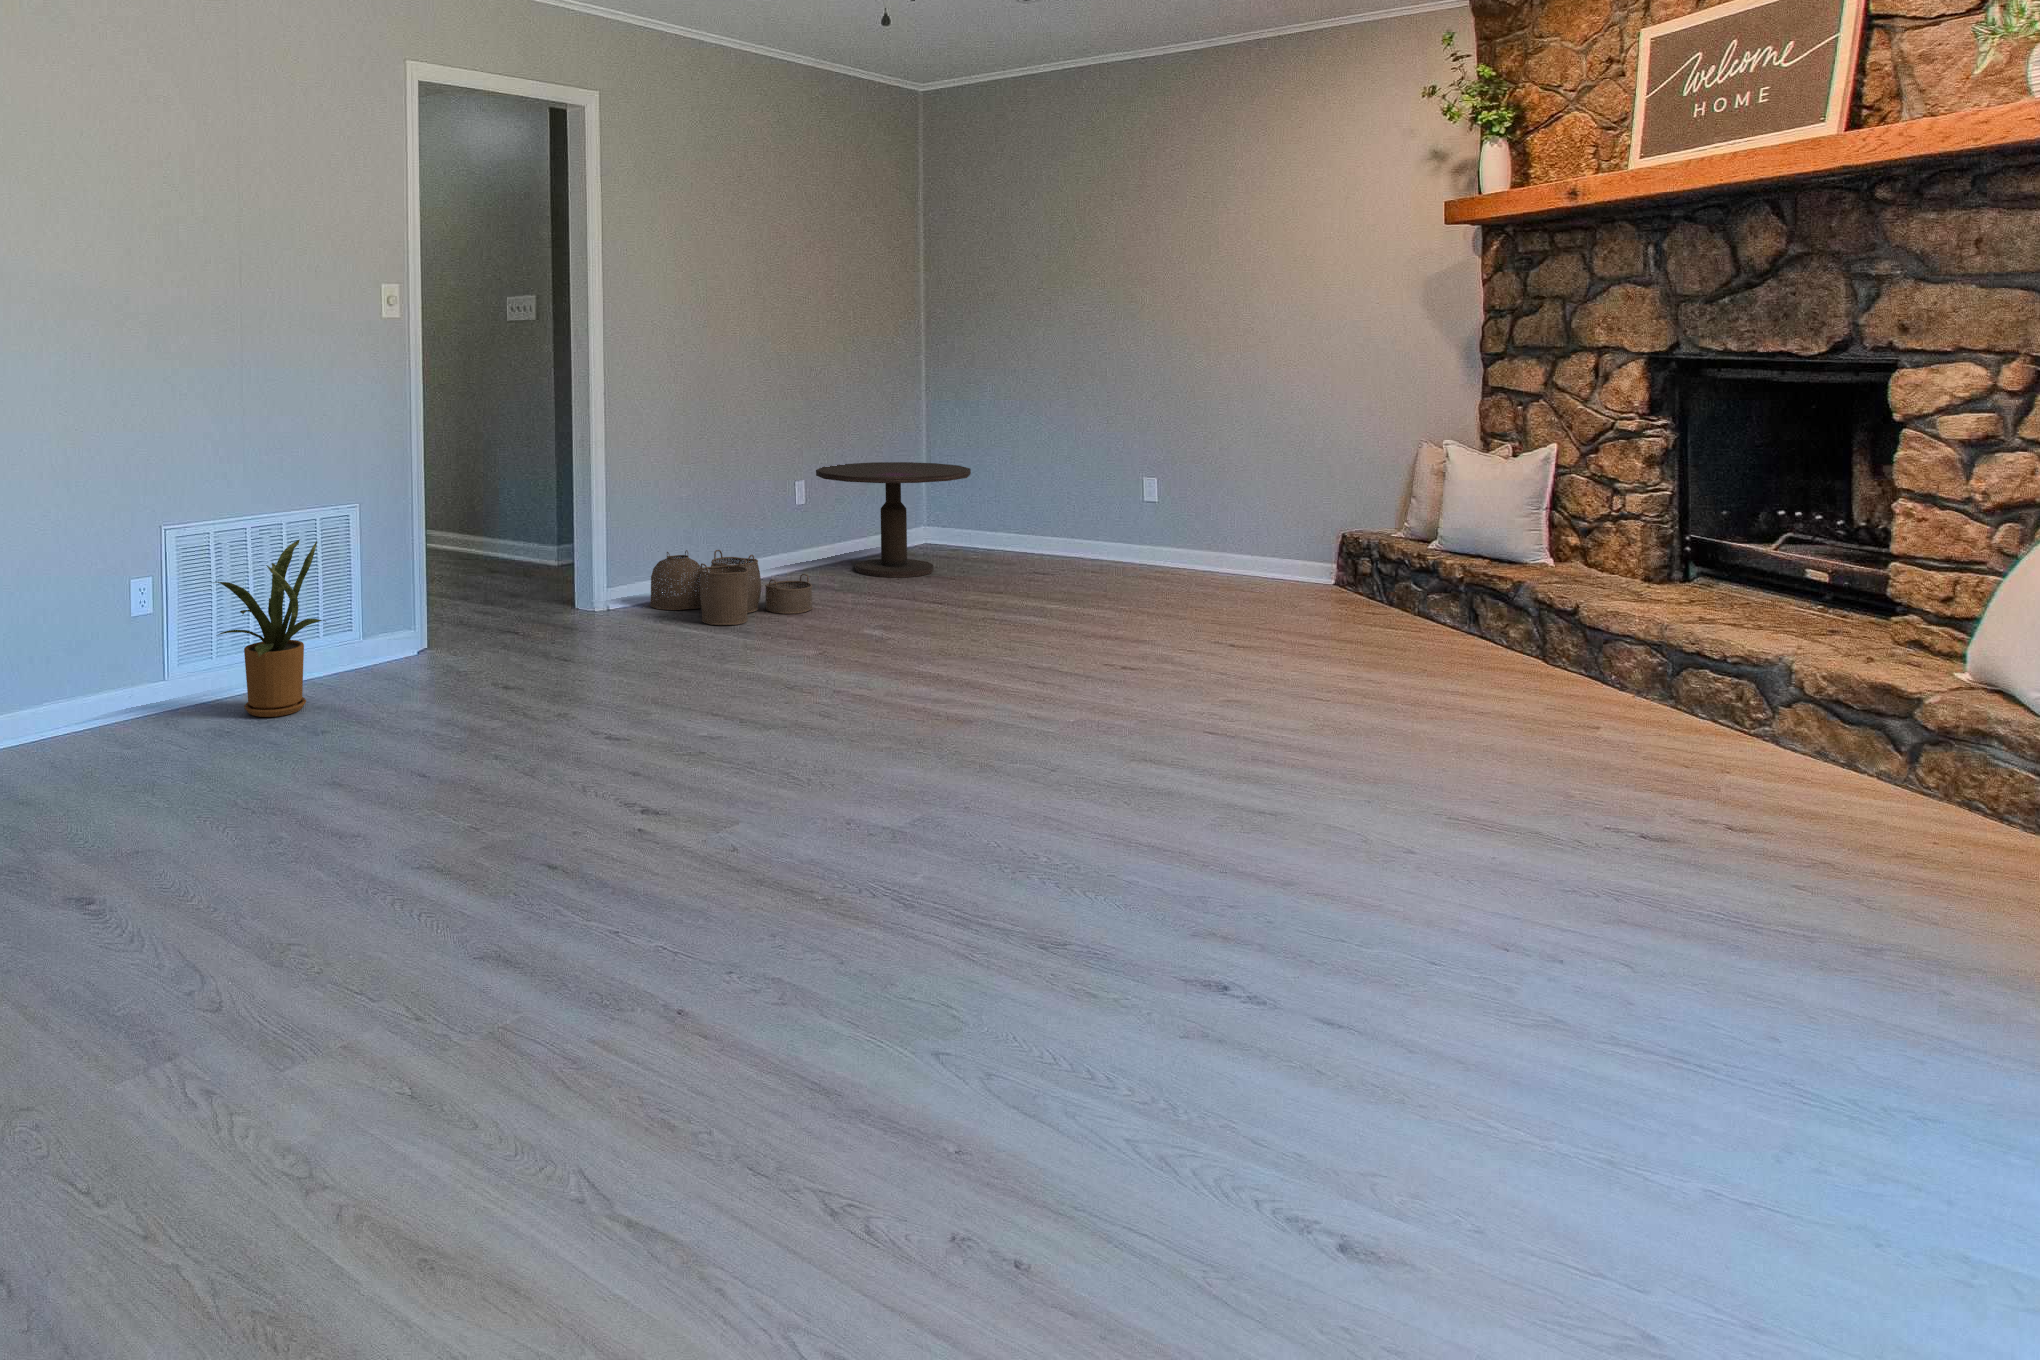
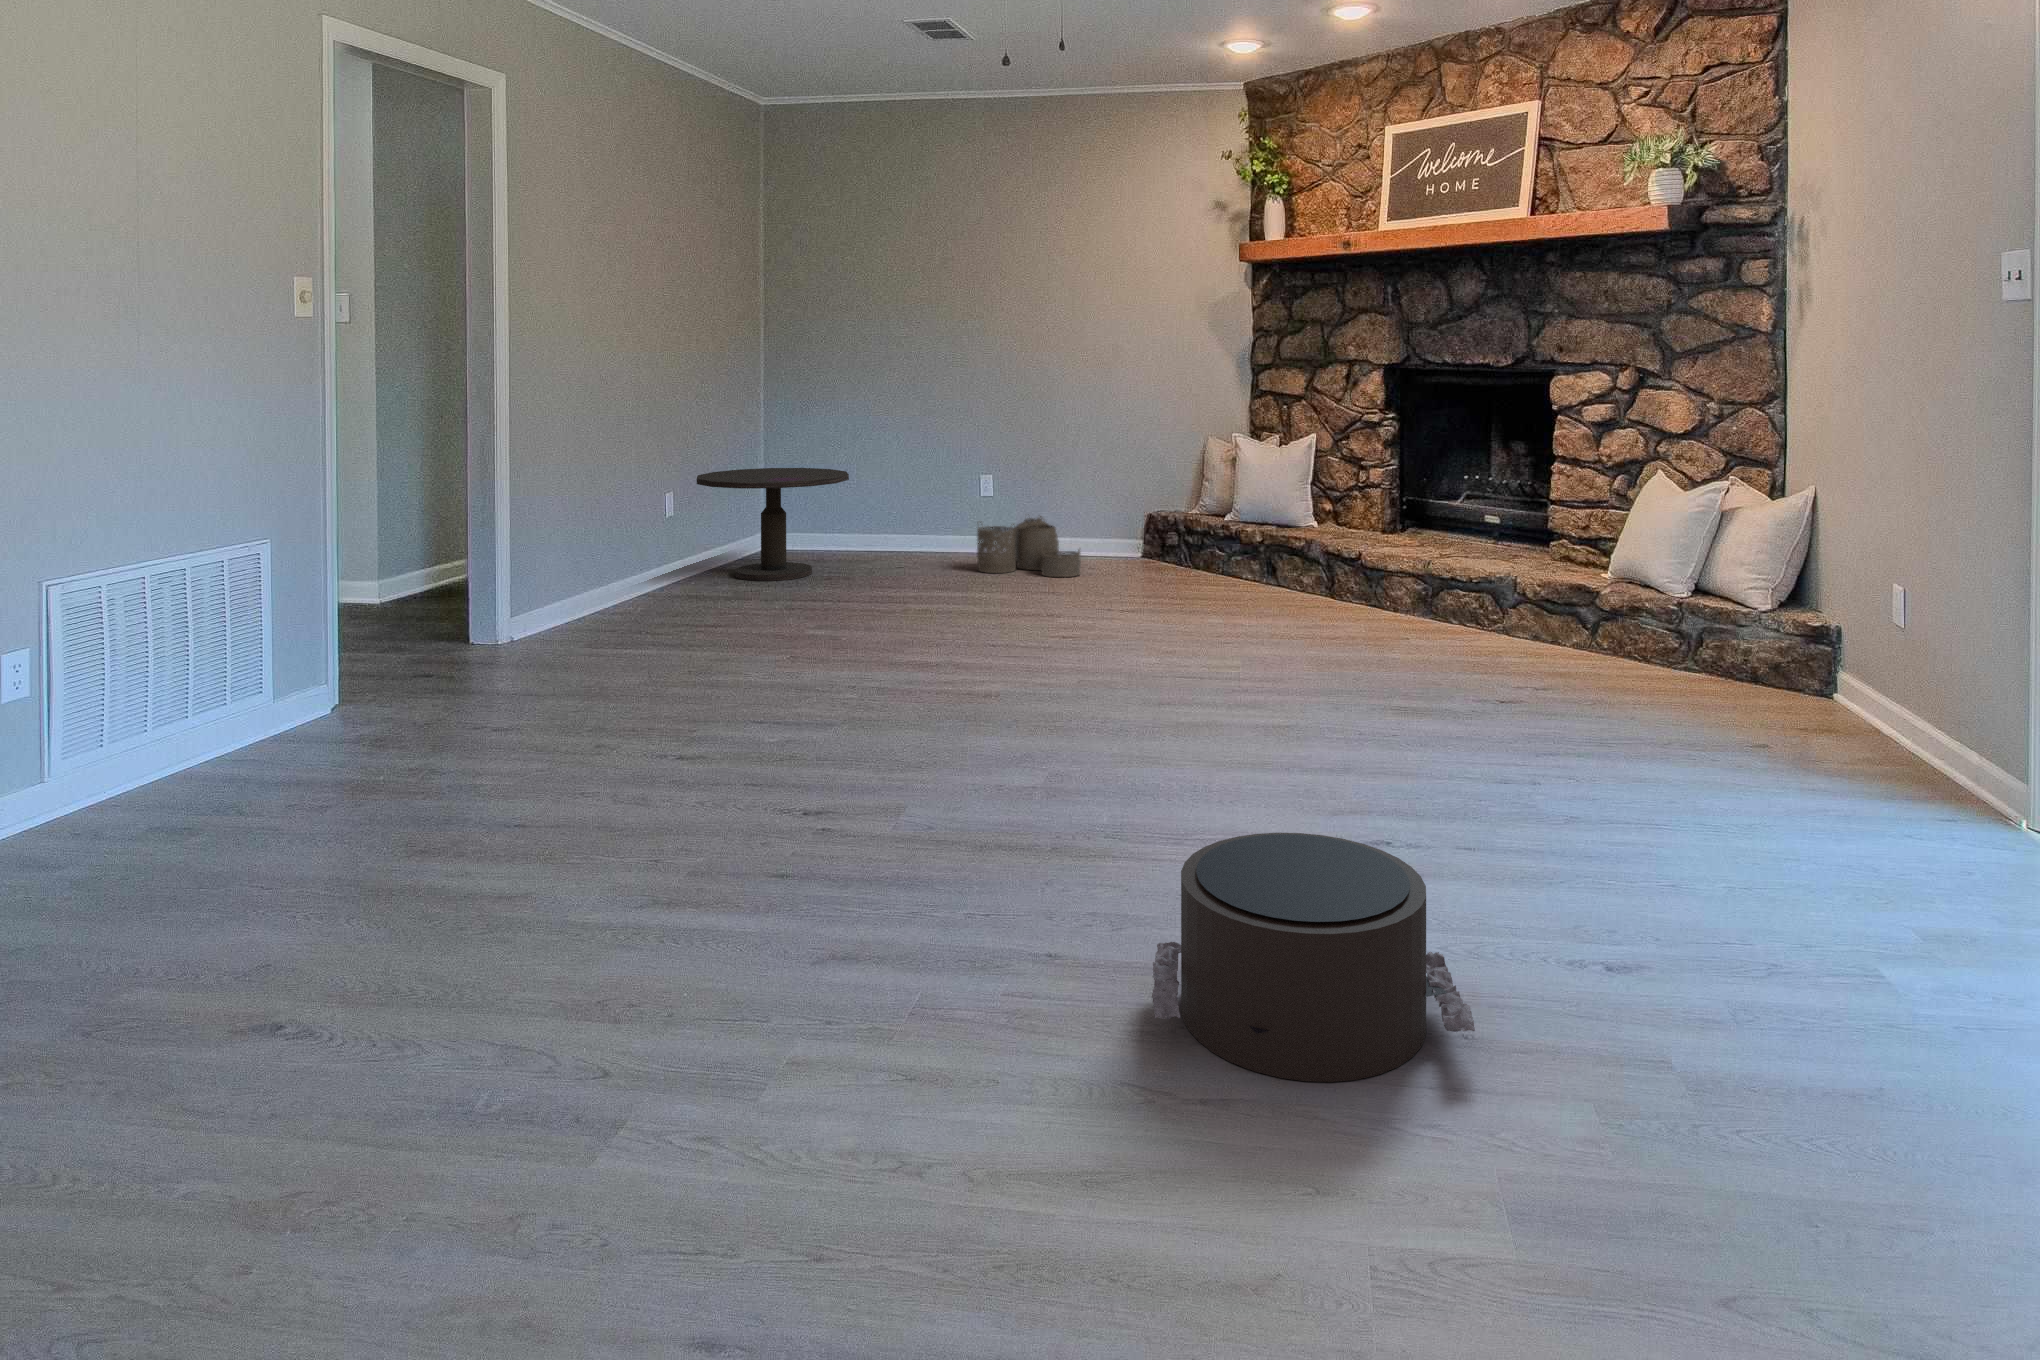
house plant: present [213,540,326,717] -> none [85,583,243,814]
woven basket: present [650,550,813,625] -> present [977,516,1081,577]
pouf: none [713,906,1101,1212] -> present [1152,833,1475,1082]

